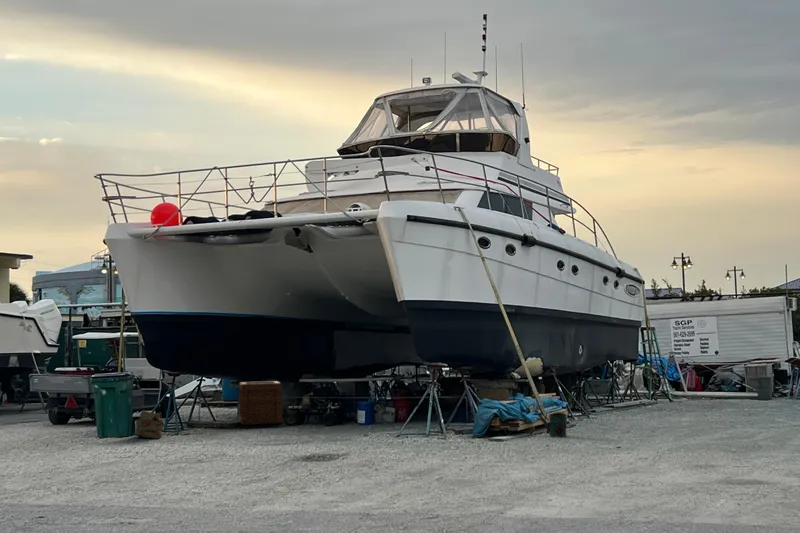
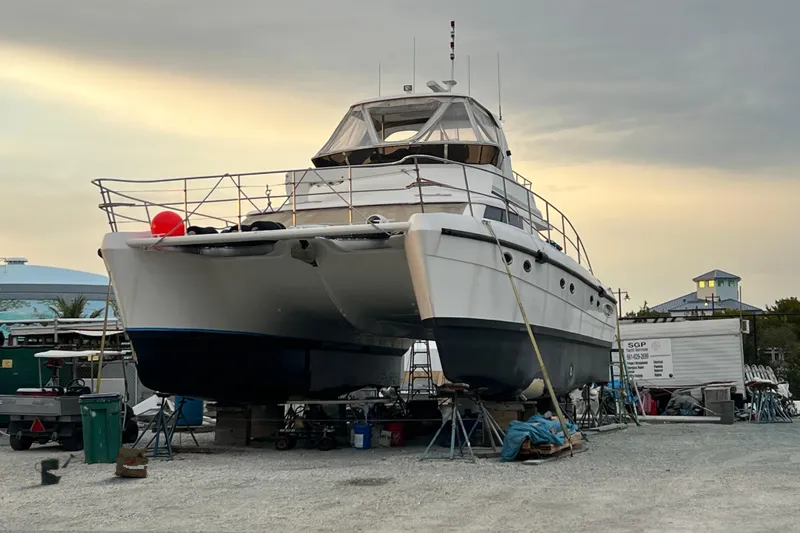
wooden crate: present [239,381,282,425] -> none [210,412,262,461]
watering can: present [535,410,570,437] -> present [35,454,75,485]

